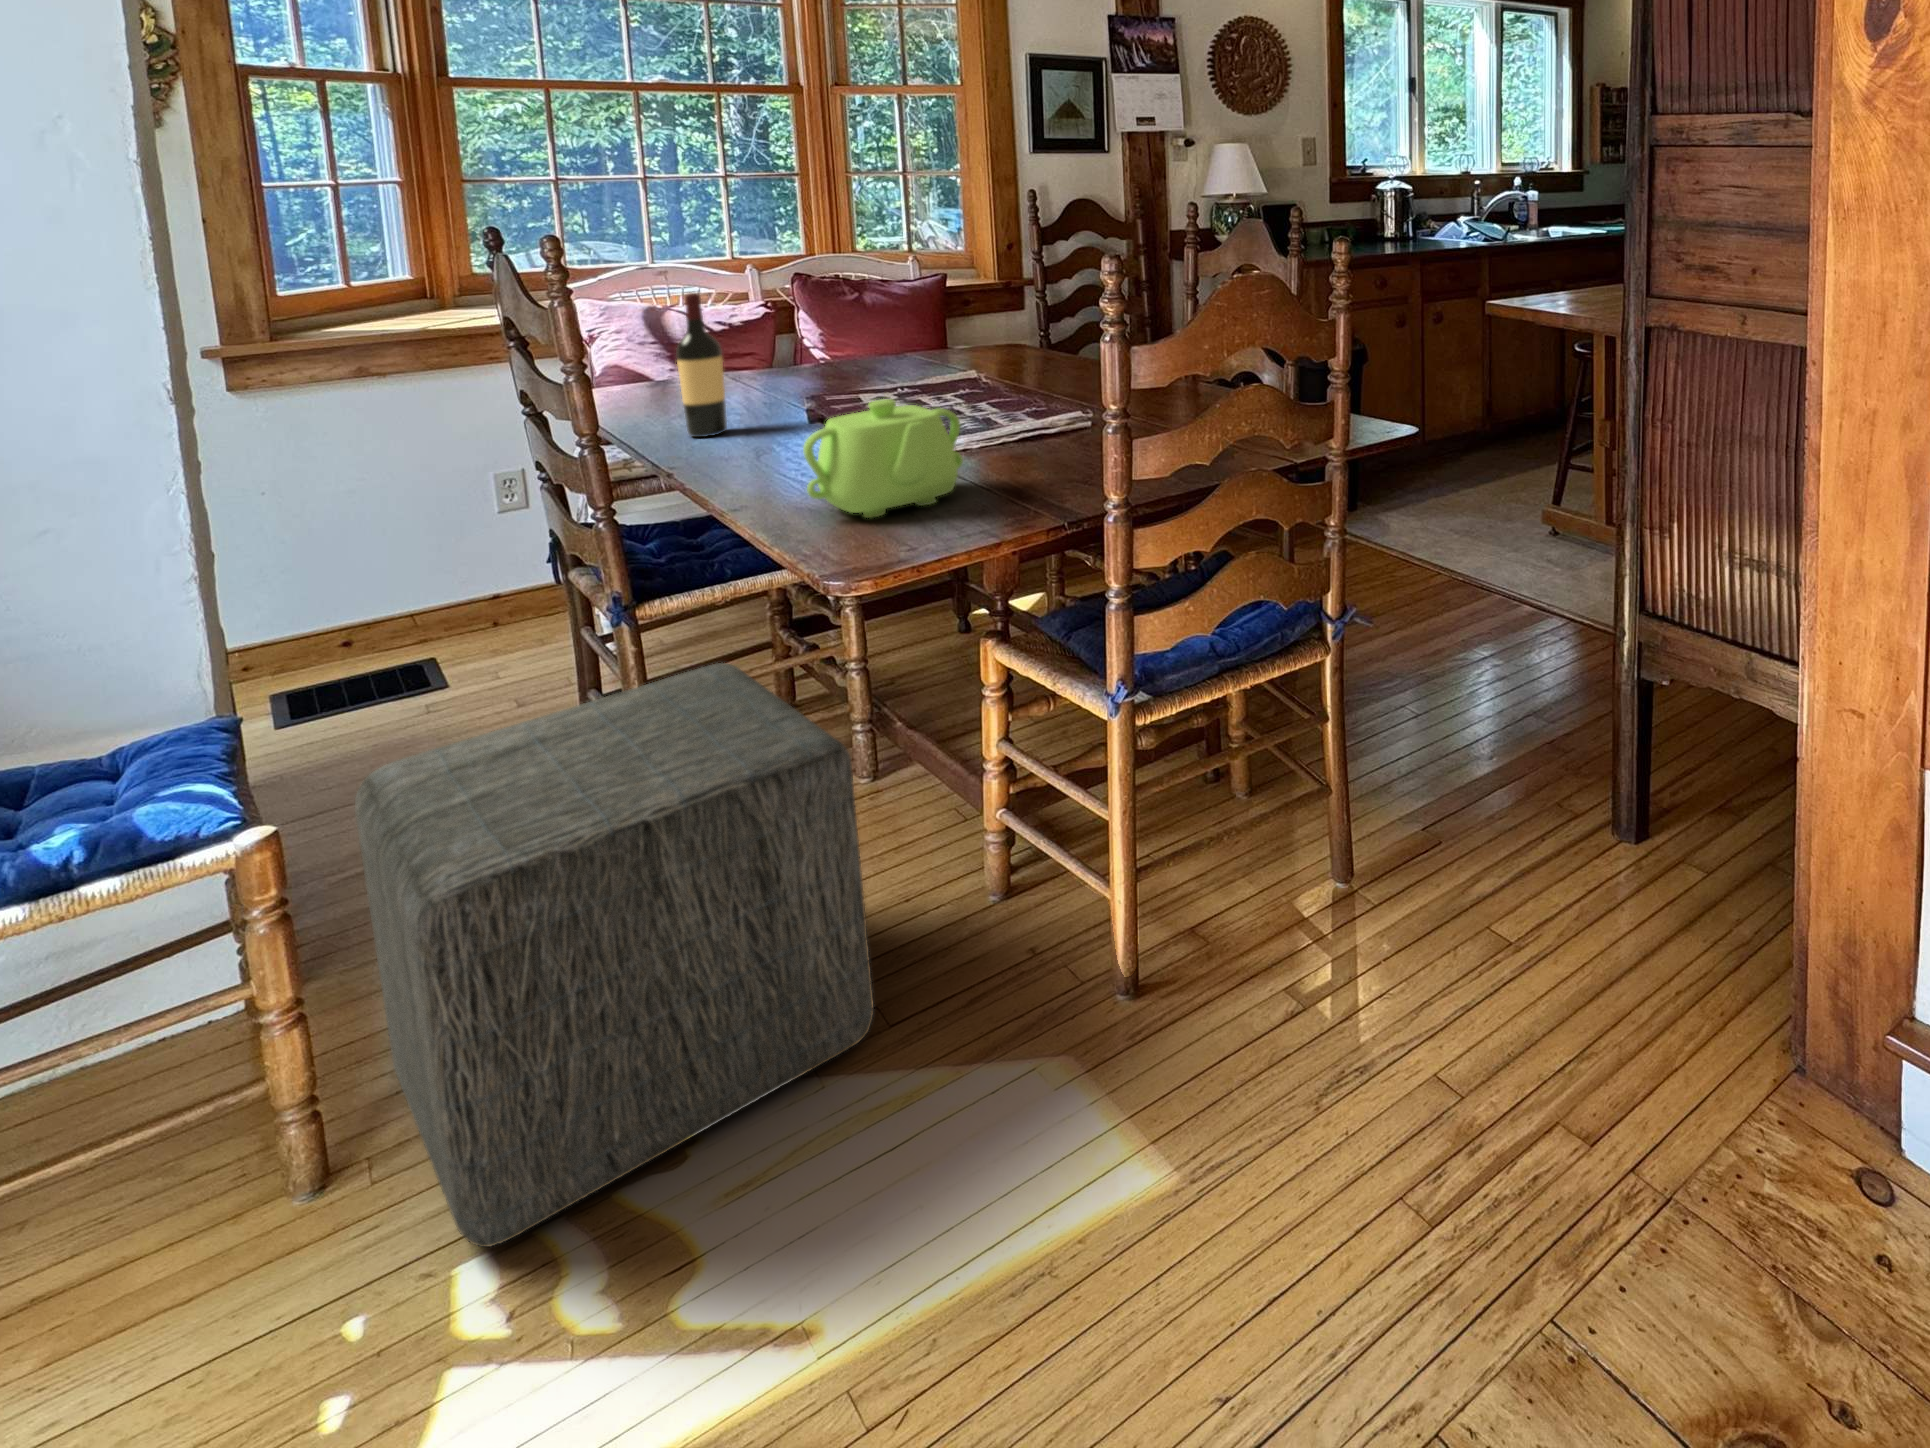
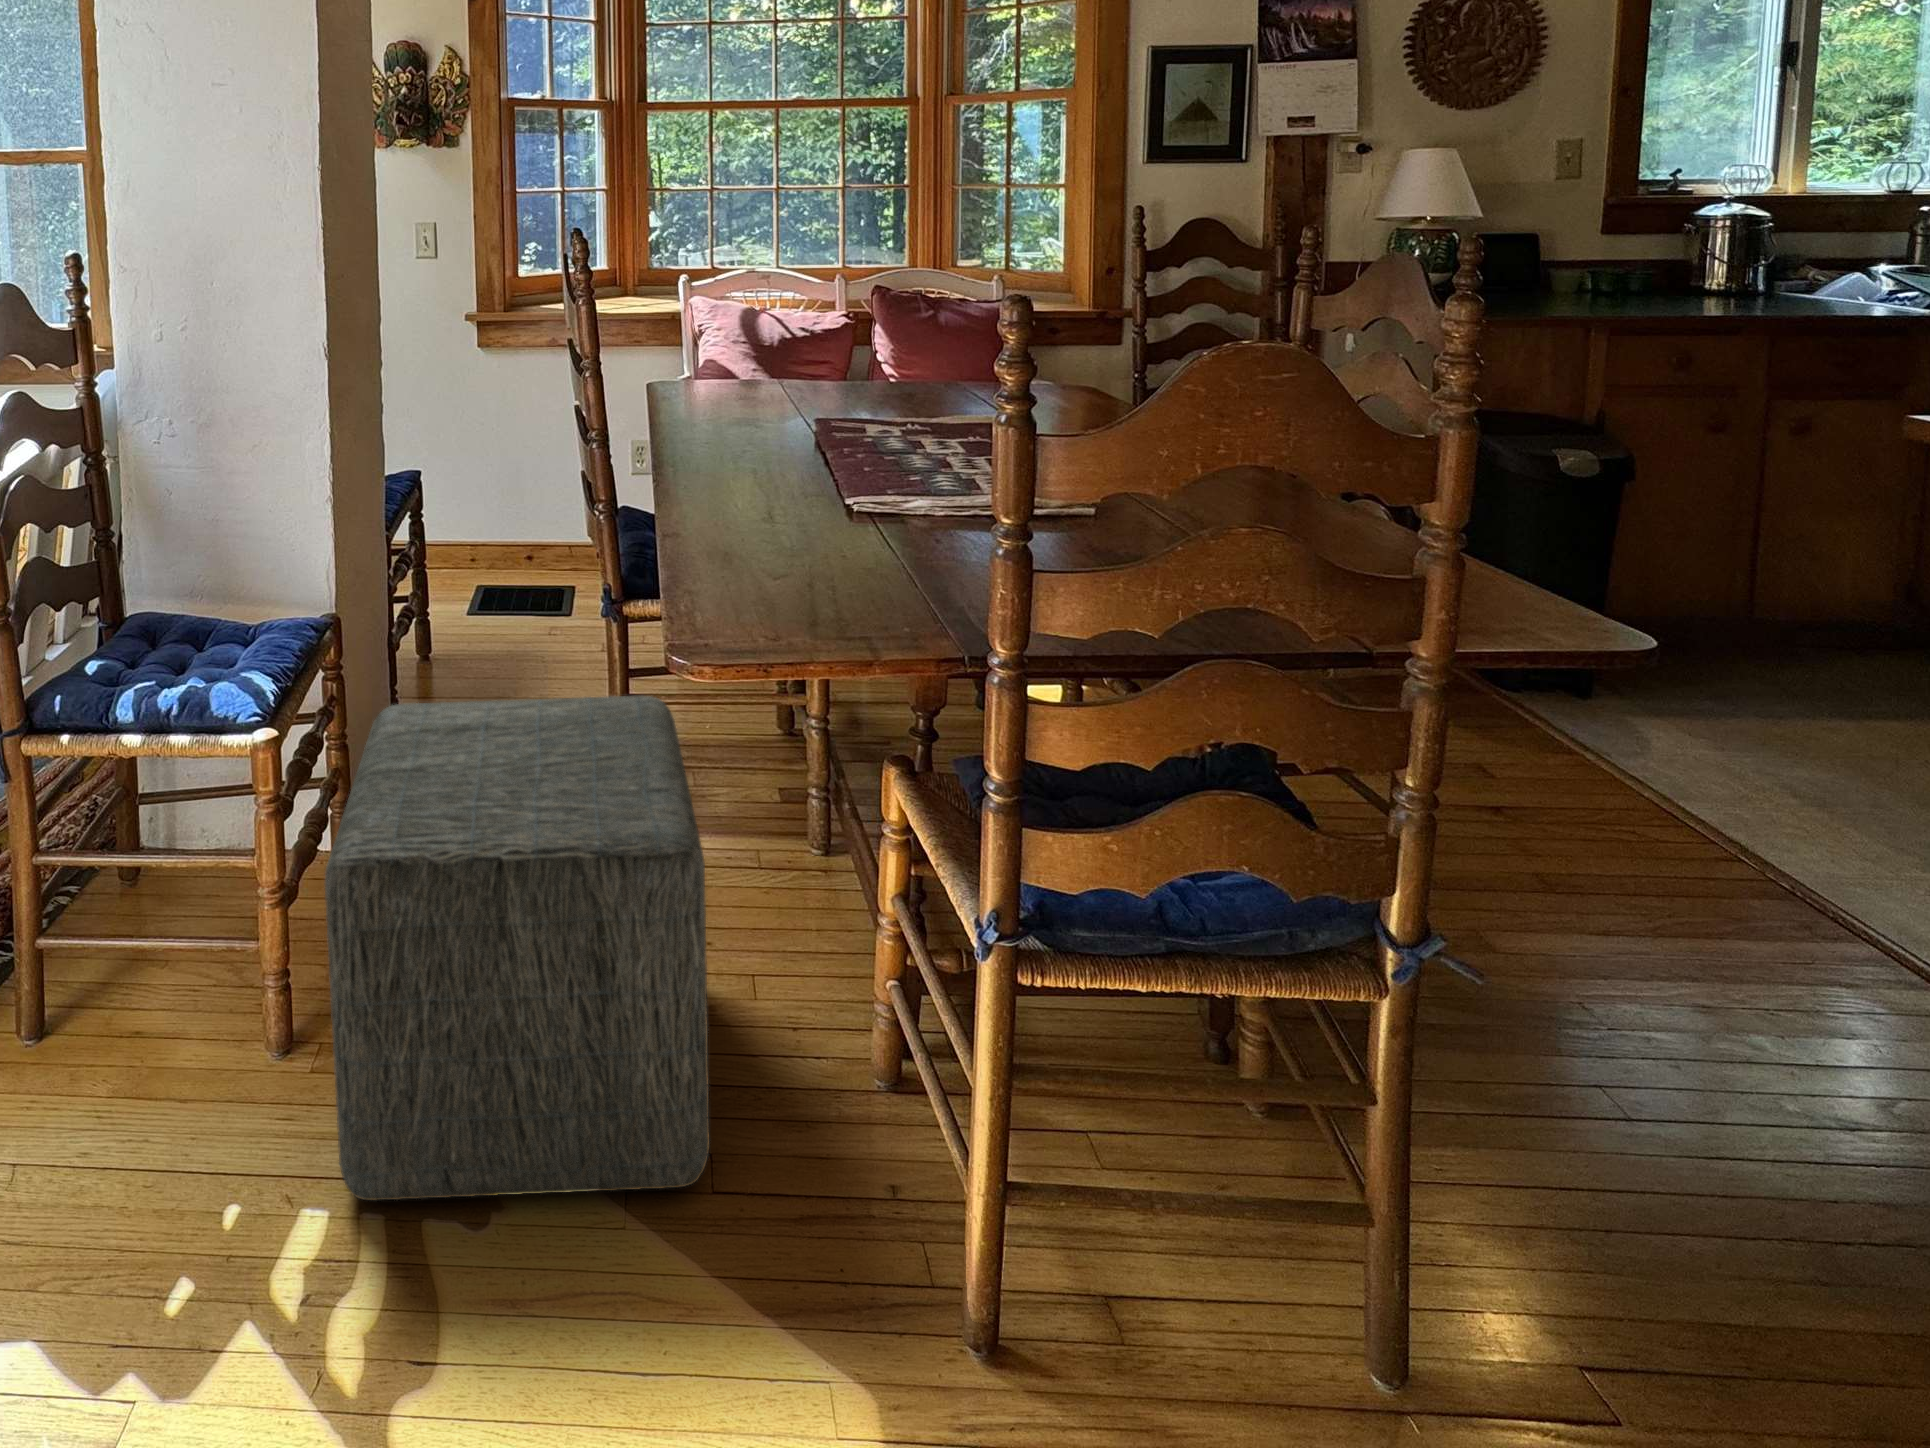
wine bottle: present [676,293,727,437] -> none [703,307,740,451]
teapot: present [803,399,963,518] -> none [722,456,895,592]

